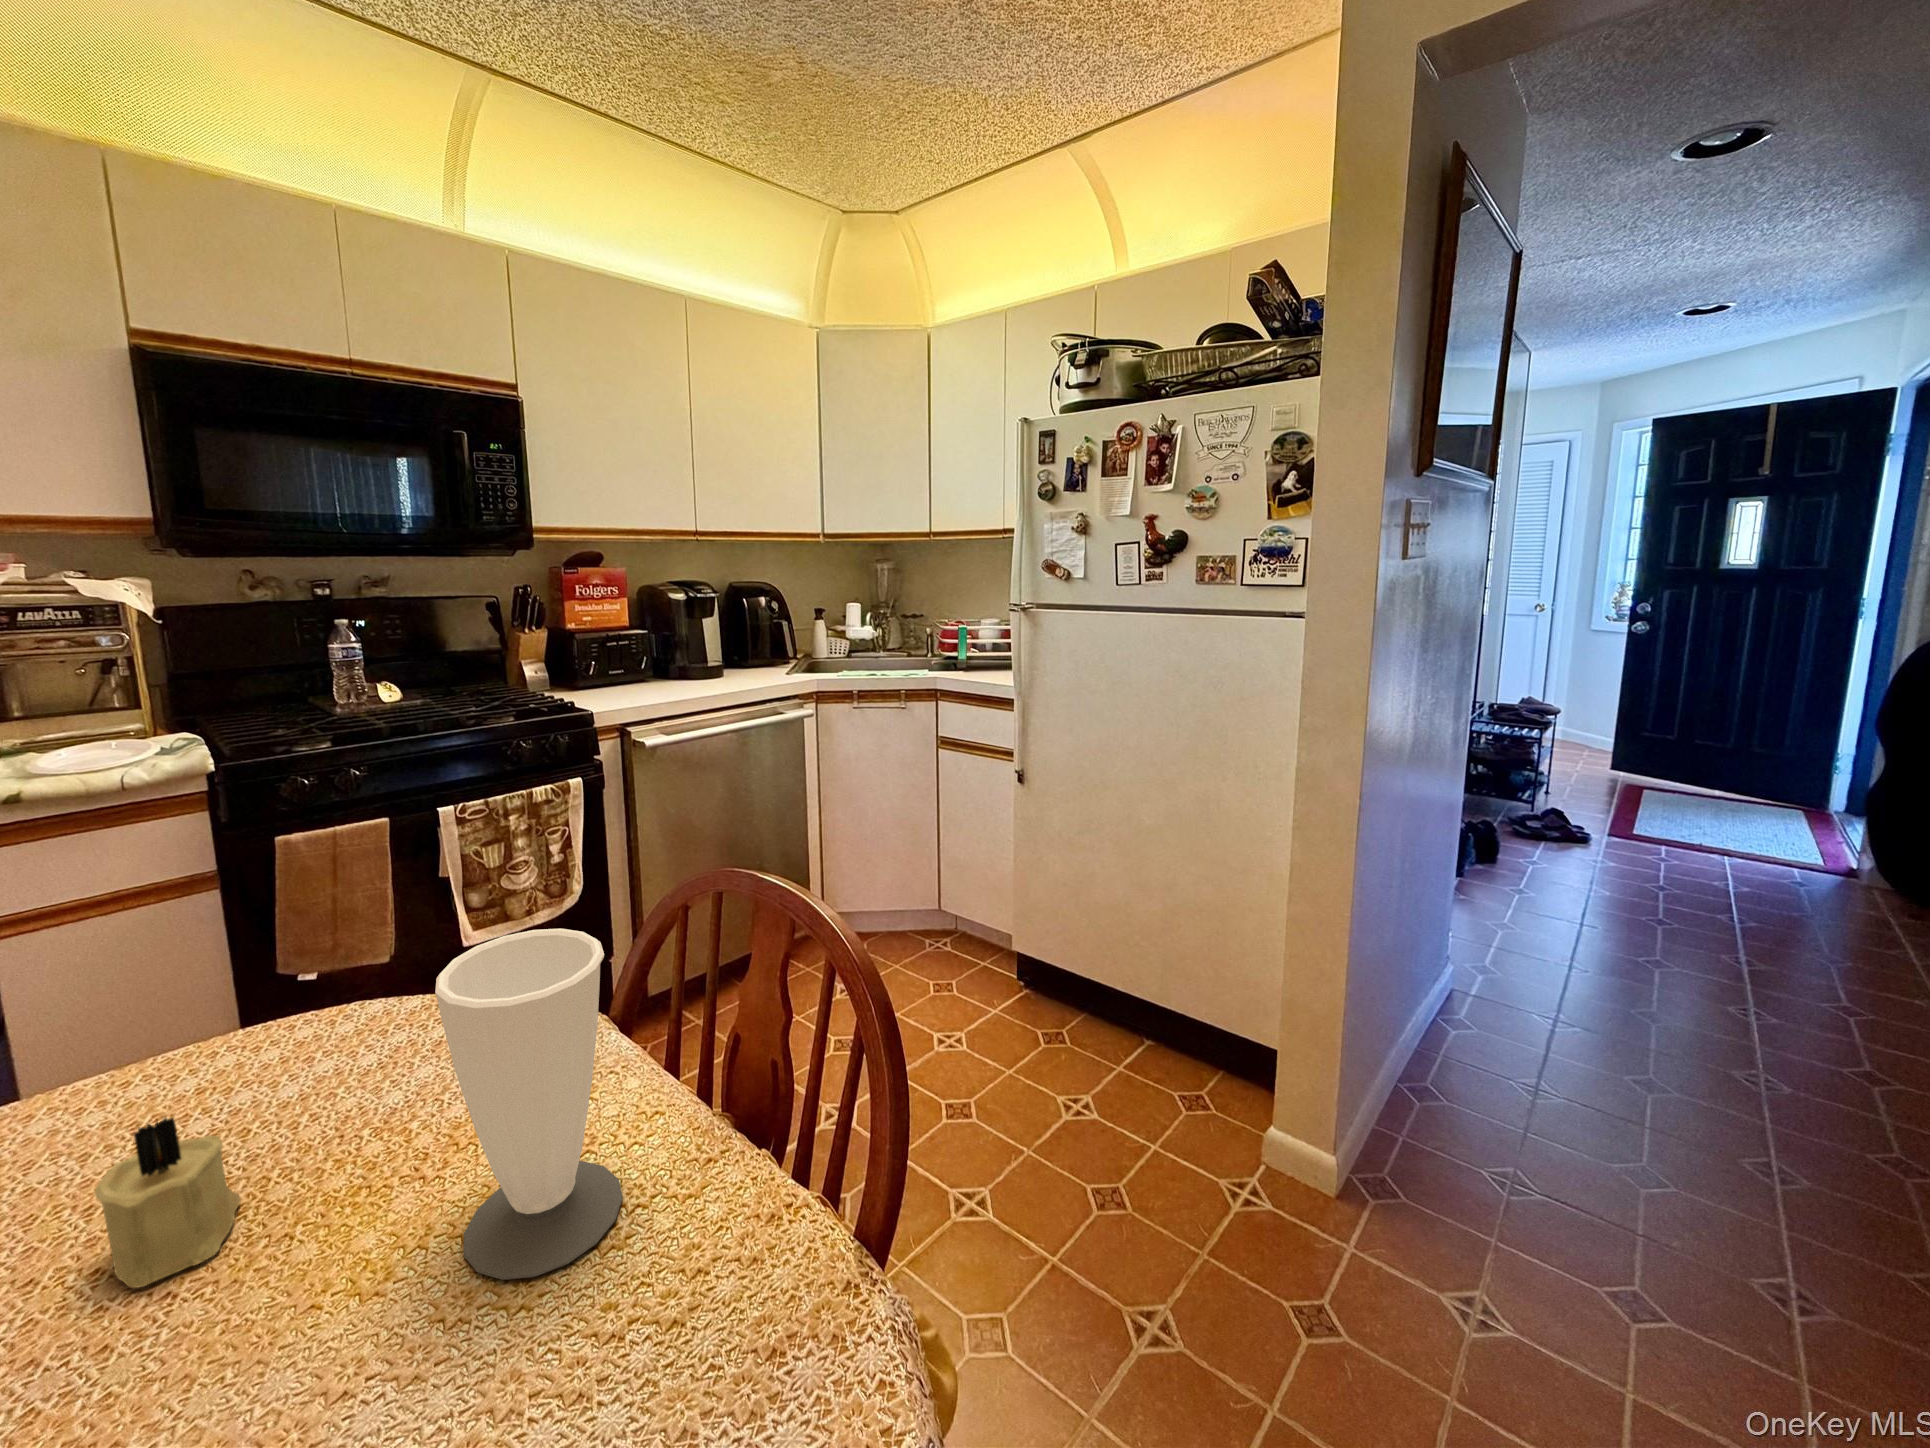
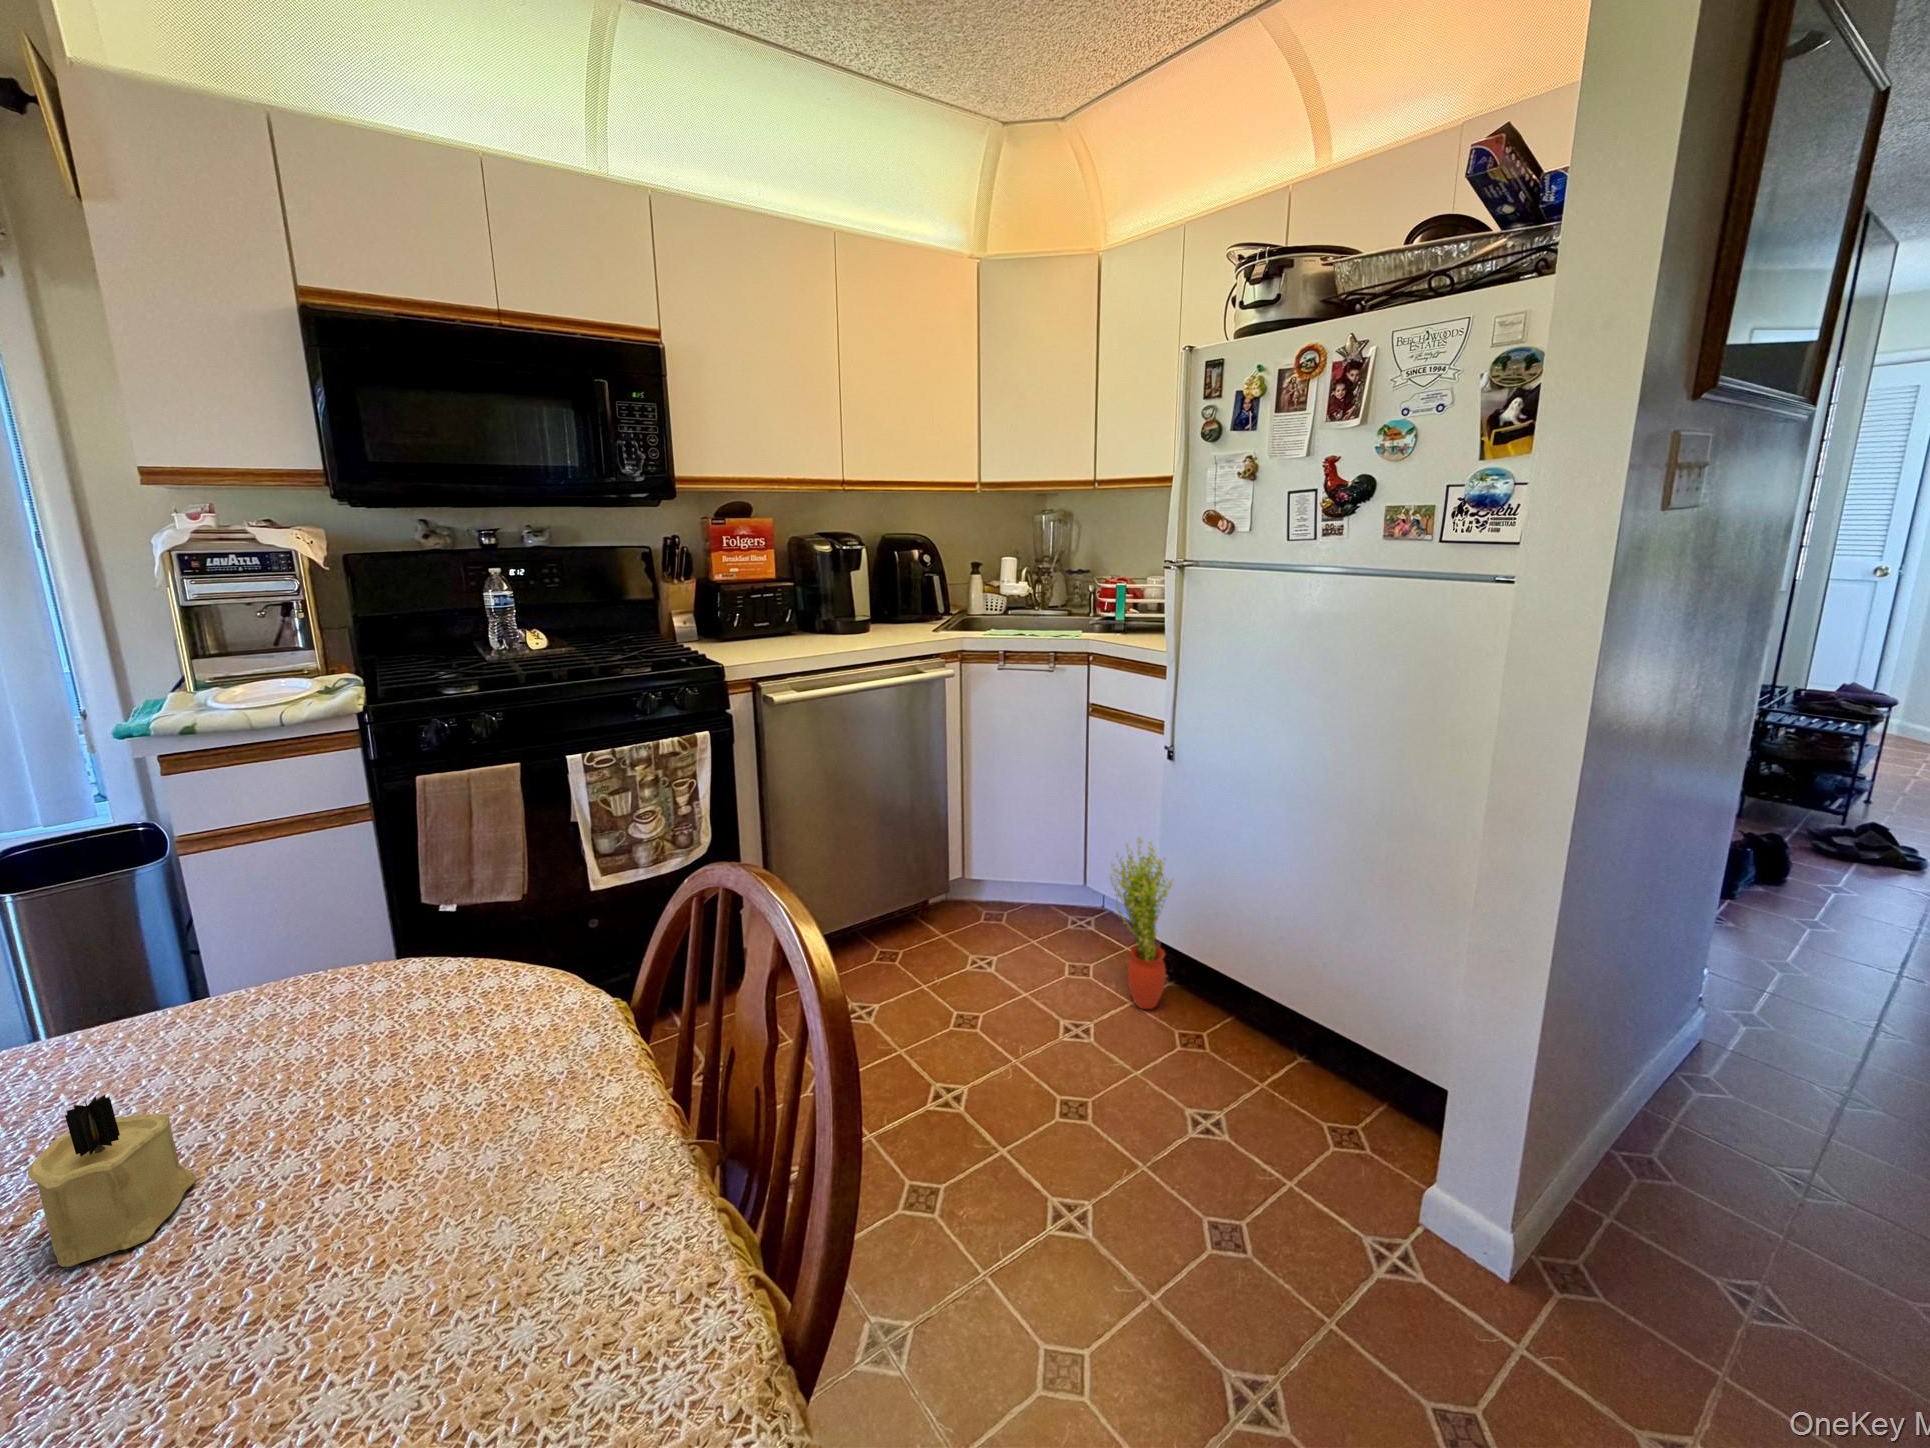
potted plant: none [970,853,1029,1014] -> present [1110,837,1172,1009]
cup: present [435,928,623,1280] -> none [308,937,550,1327]

